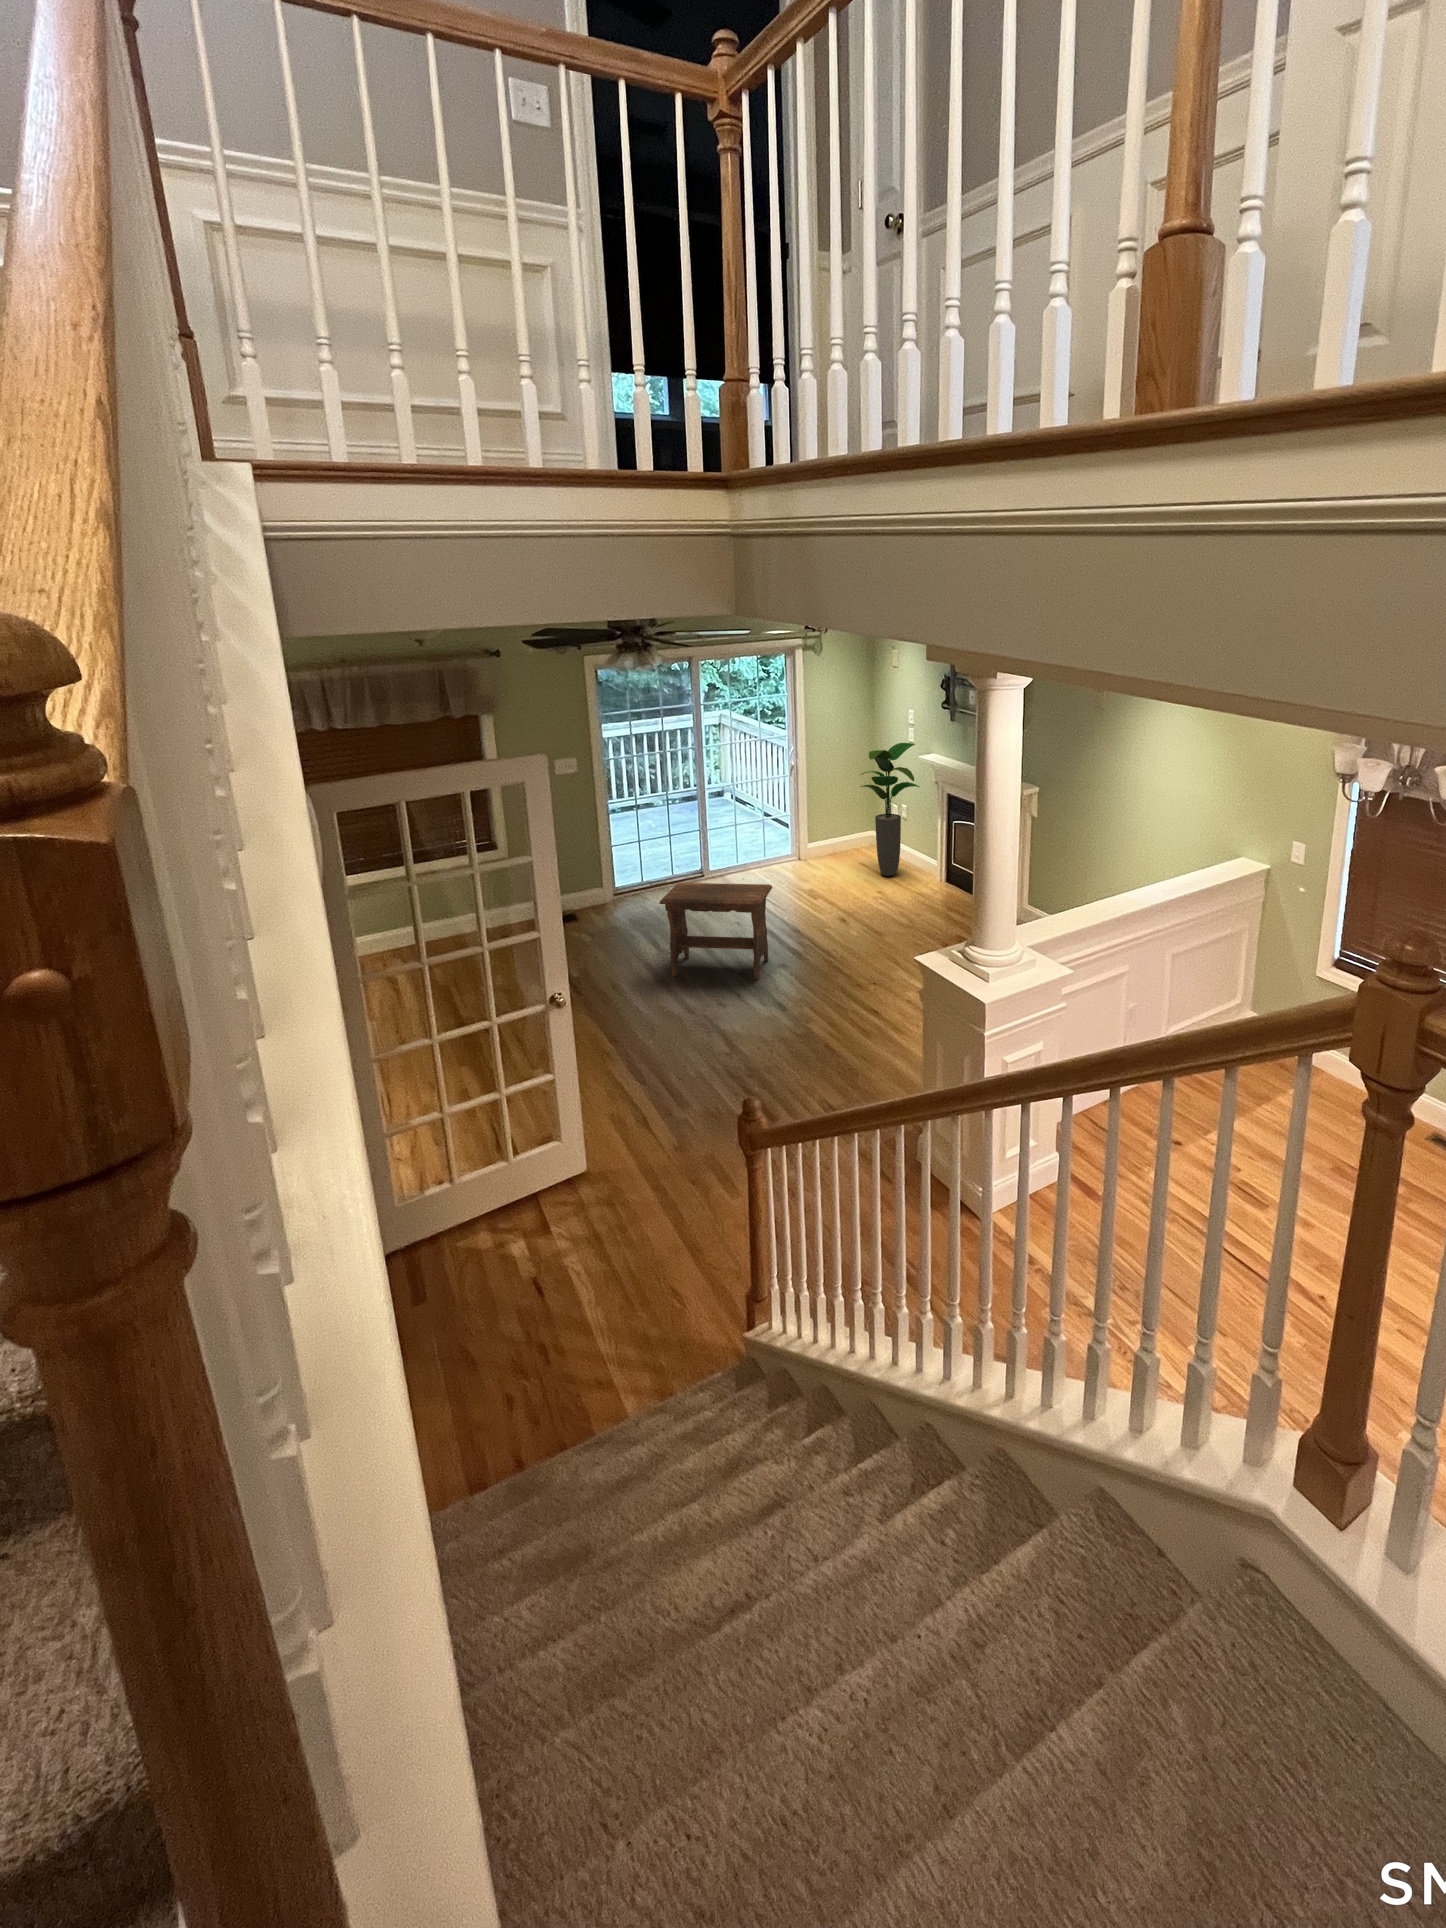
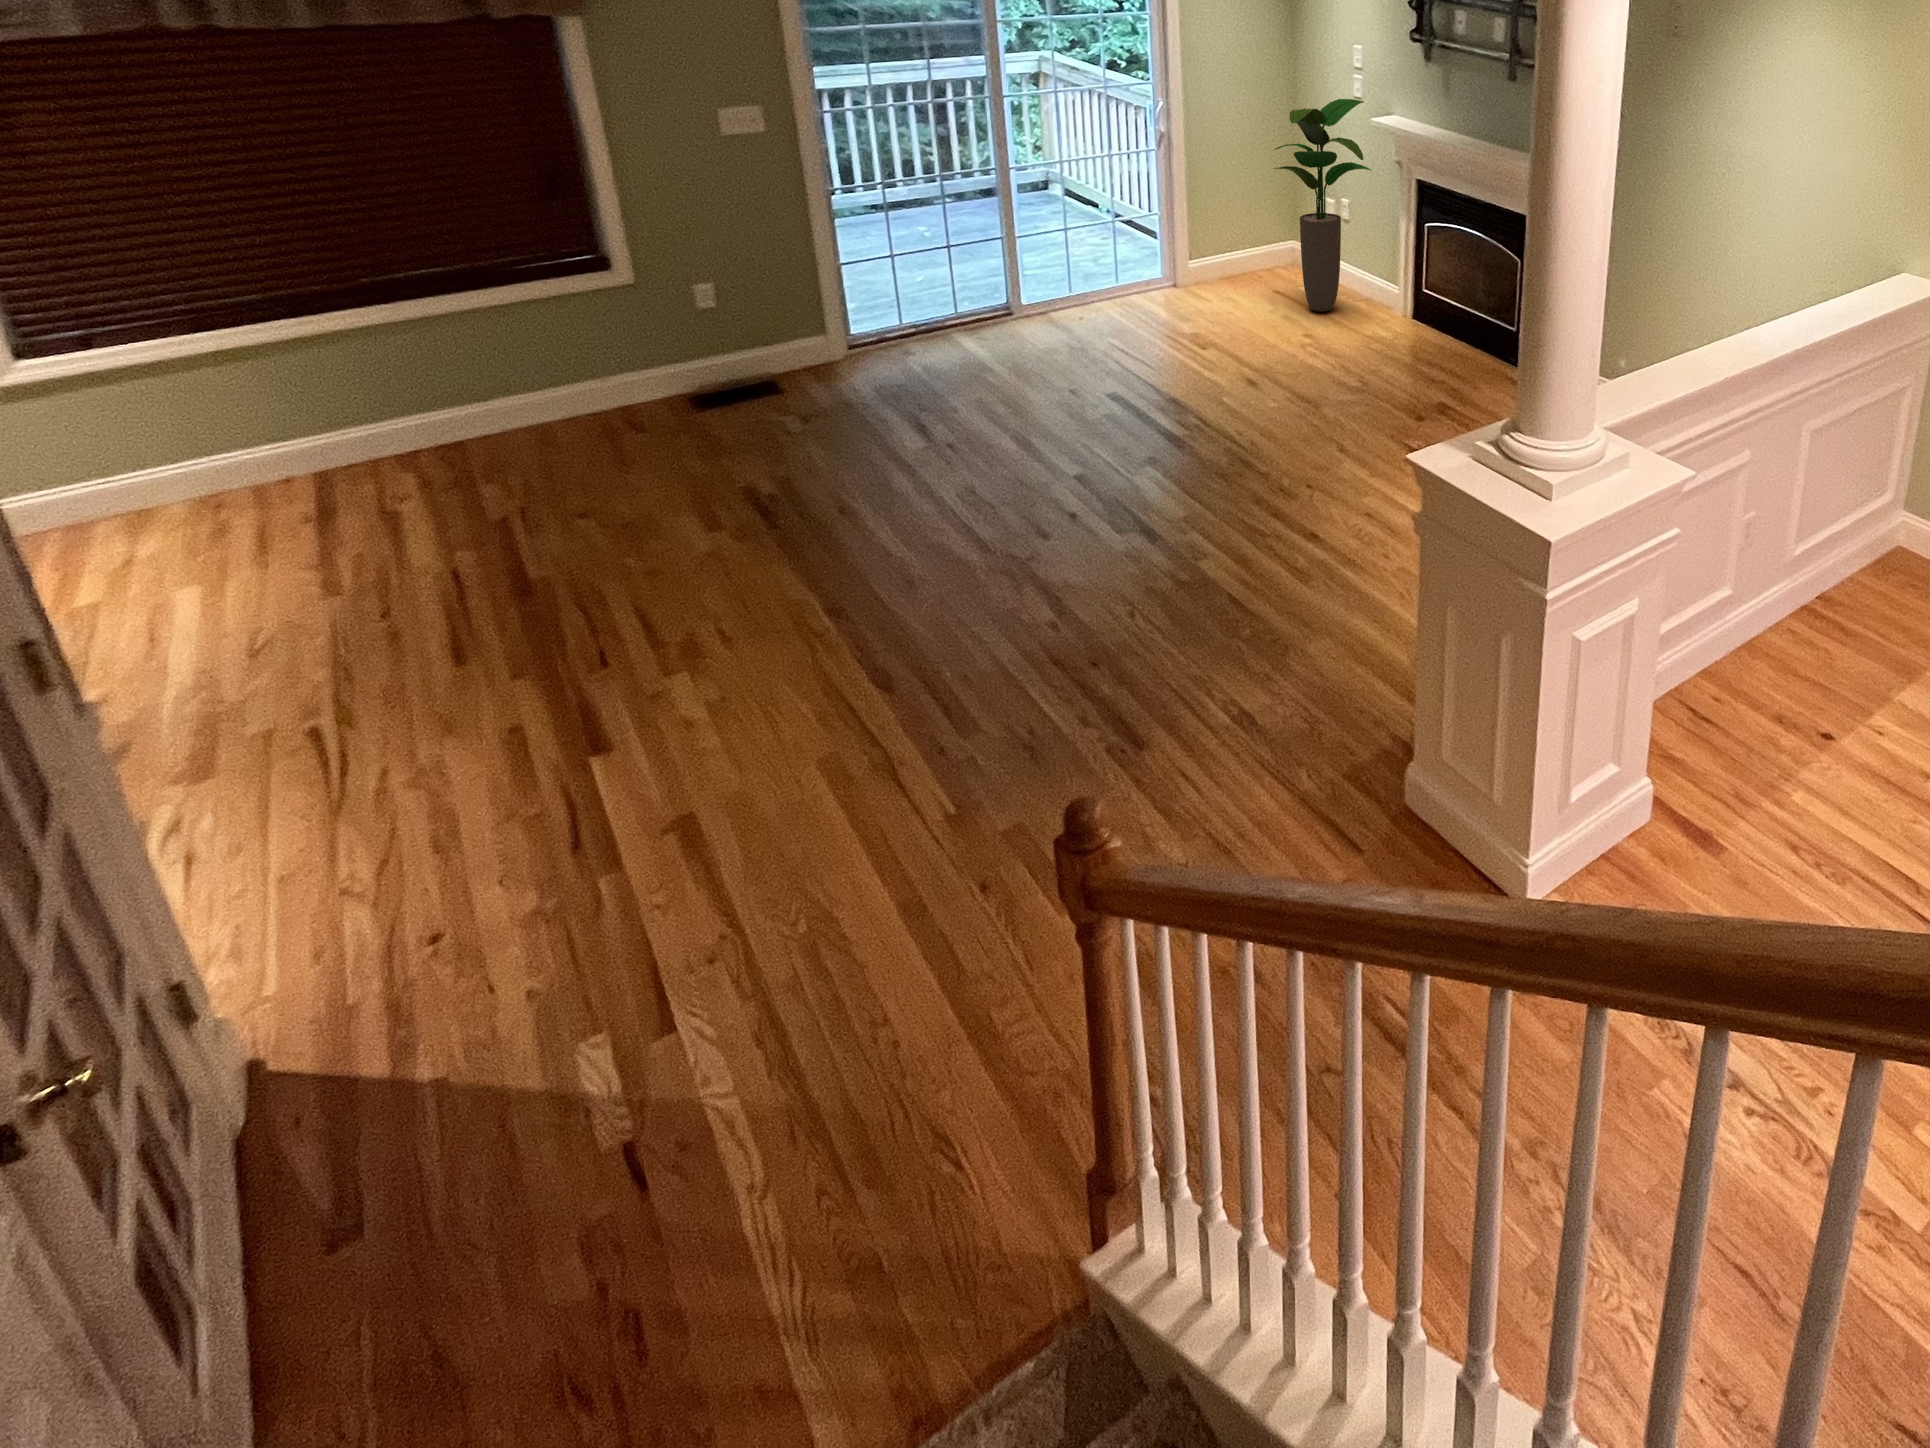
footstool: present [659,883,772,979] -> none [923,325,1130,486]

